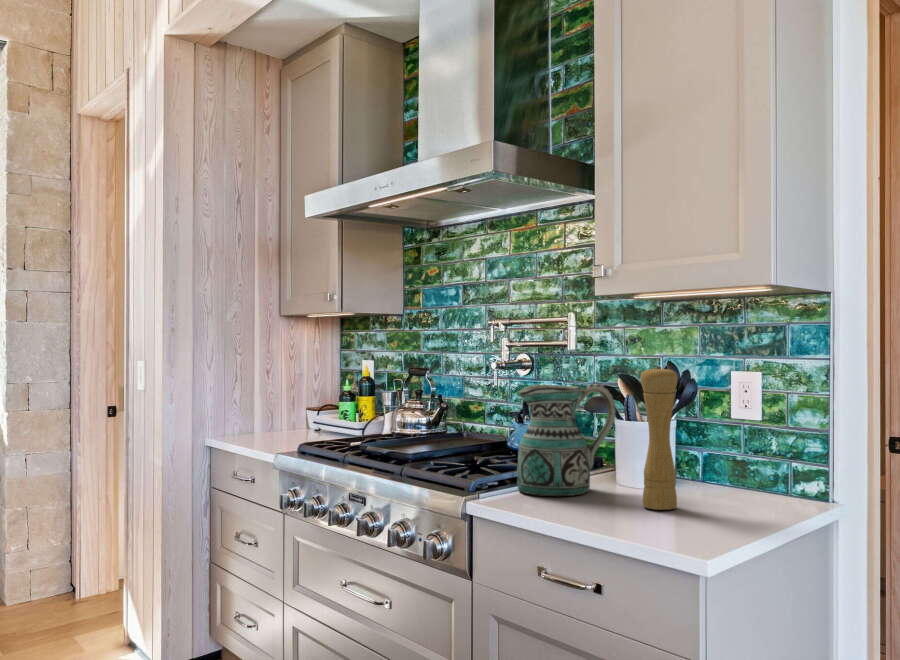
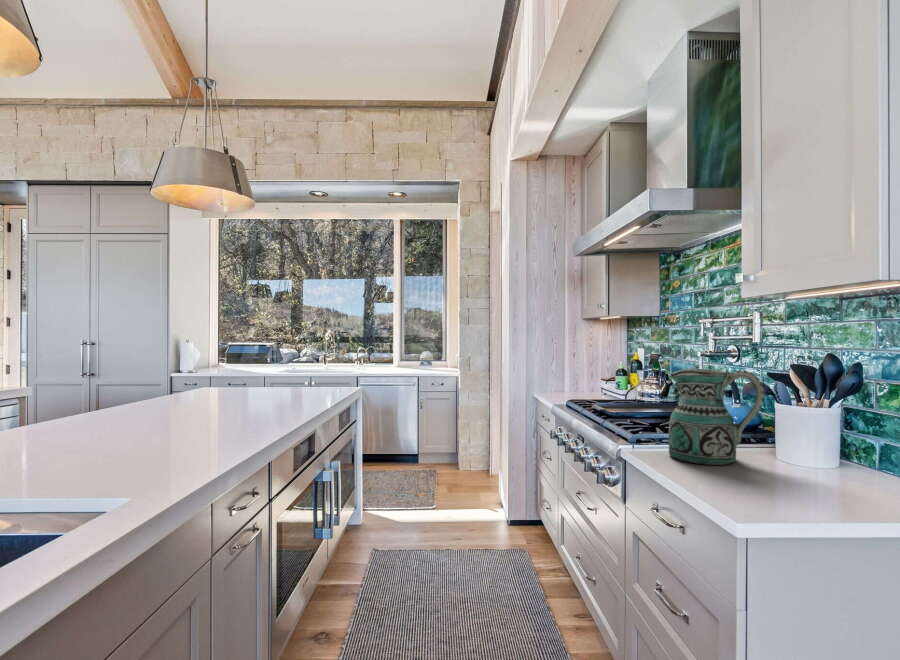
pepper mill: present [641,366,678,510] -> none [764,356,804,494]

